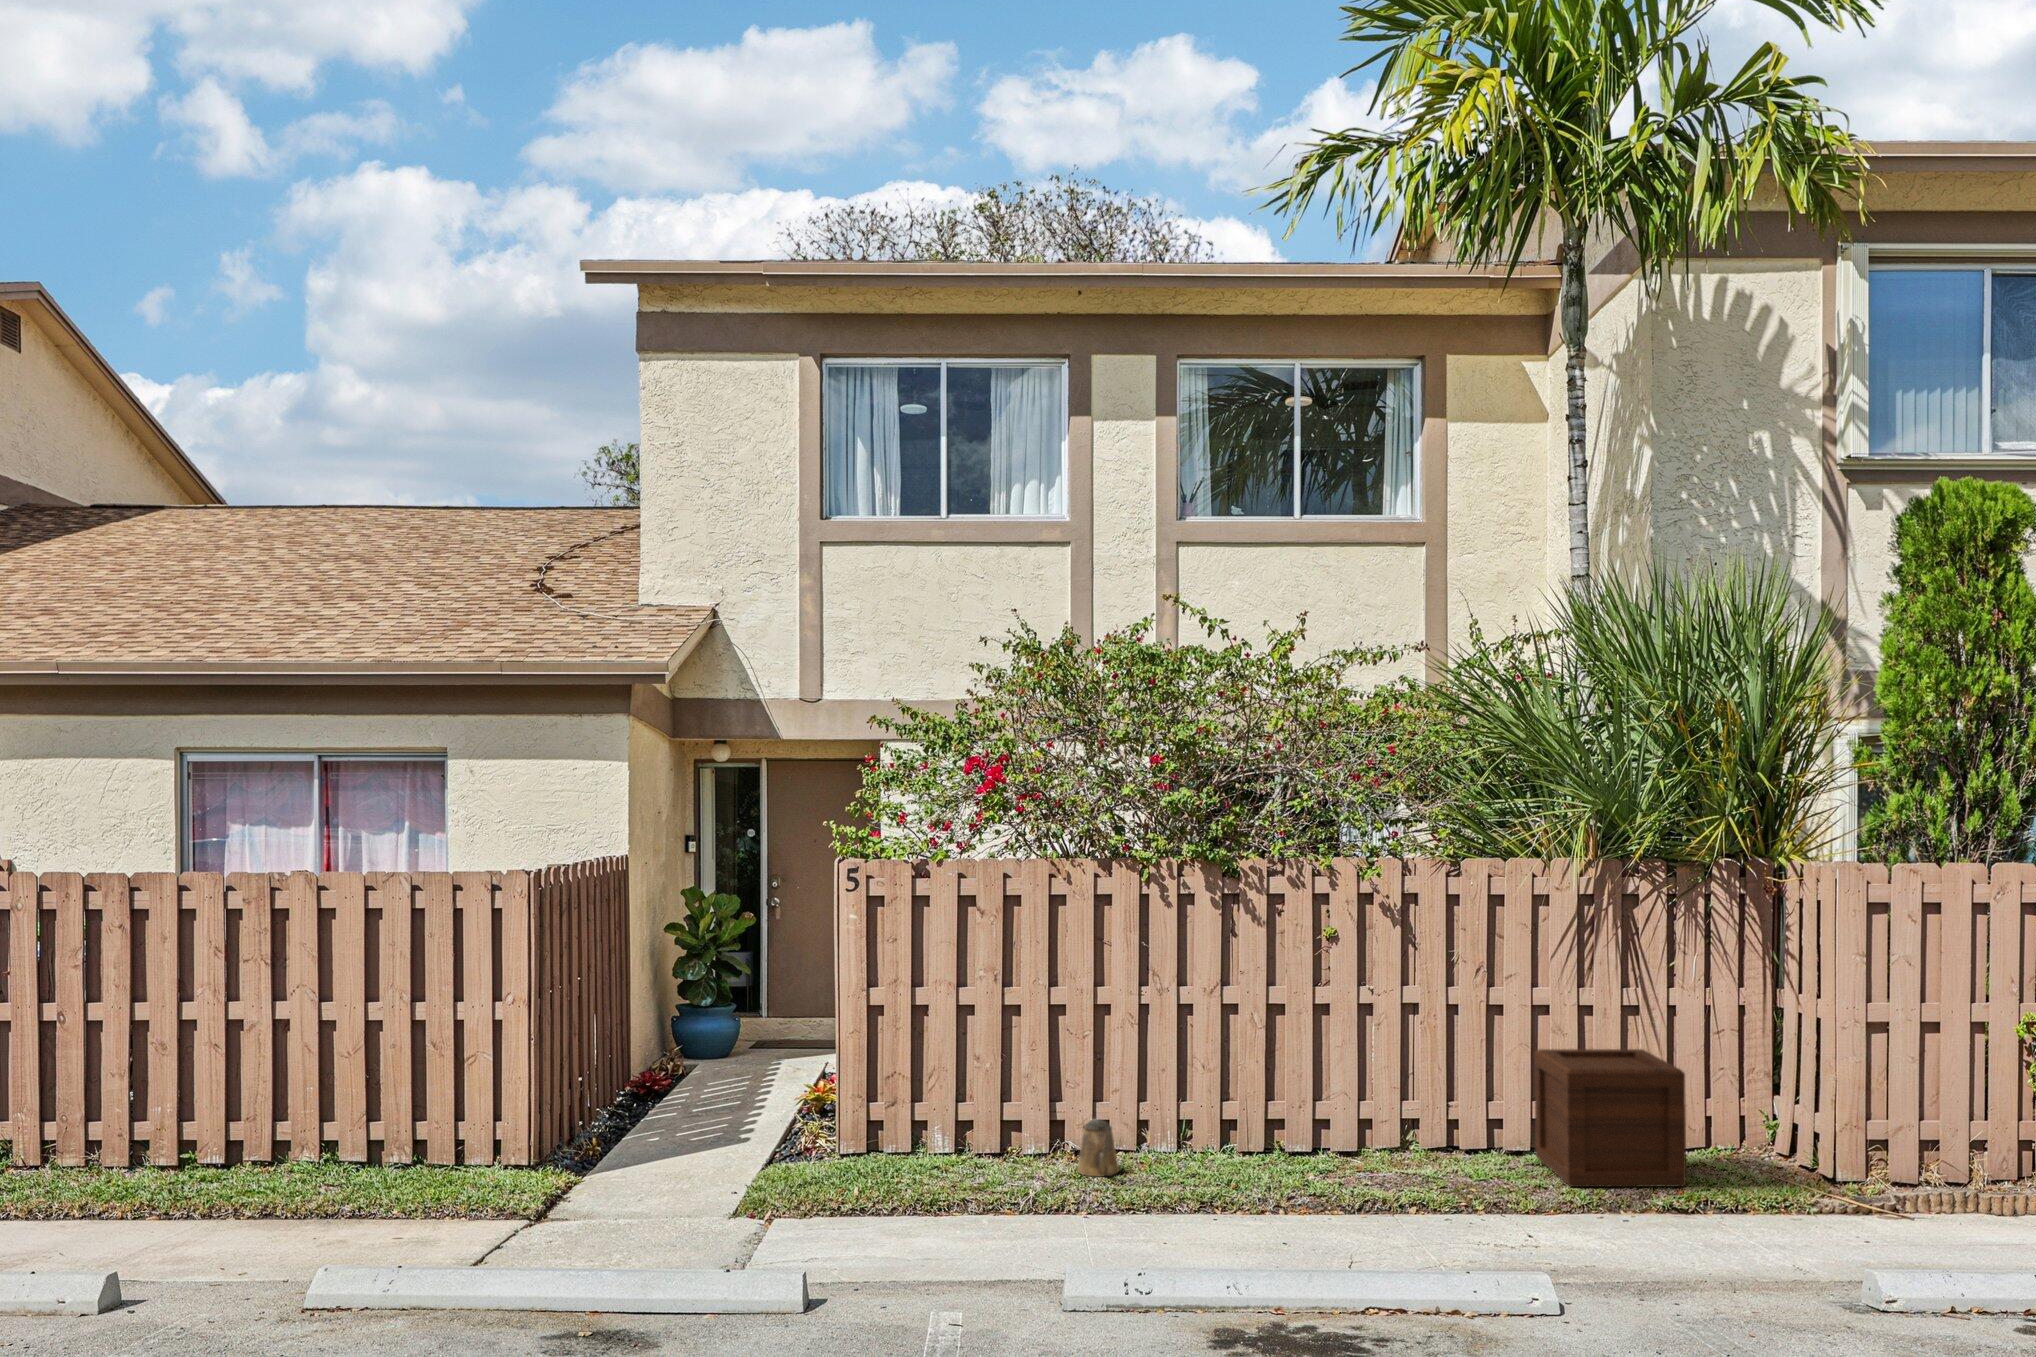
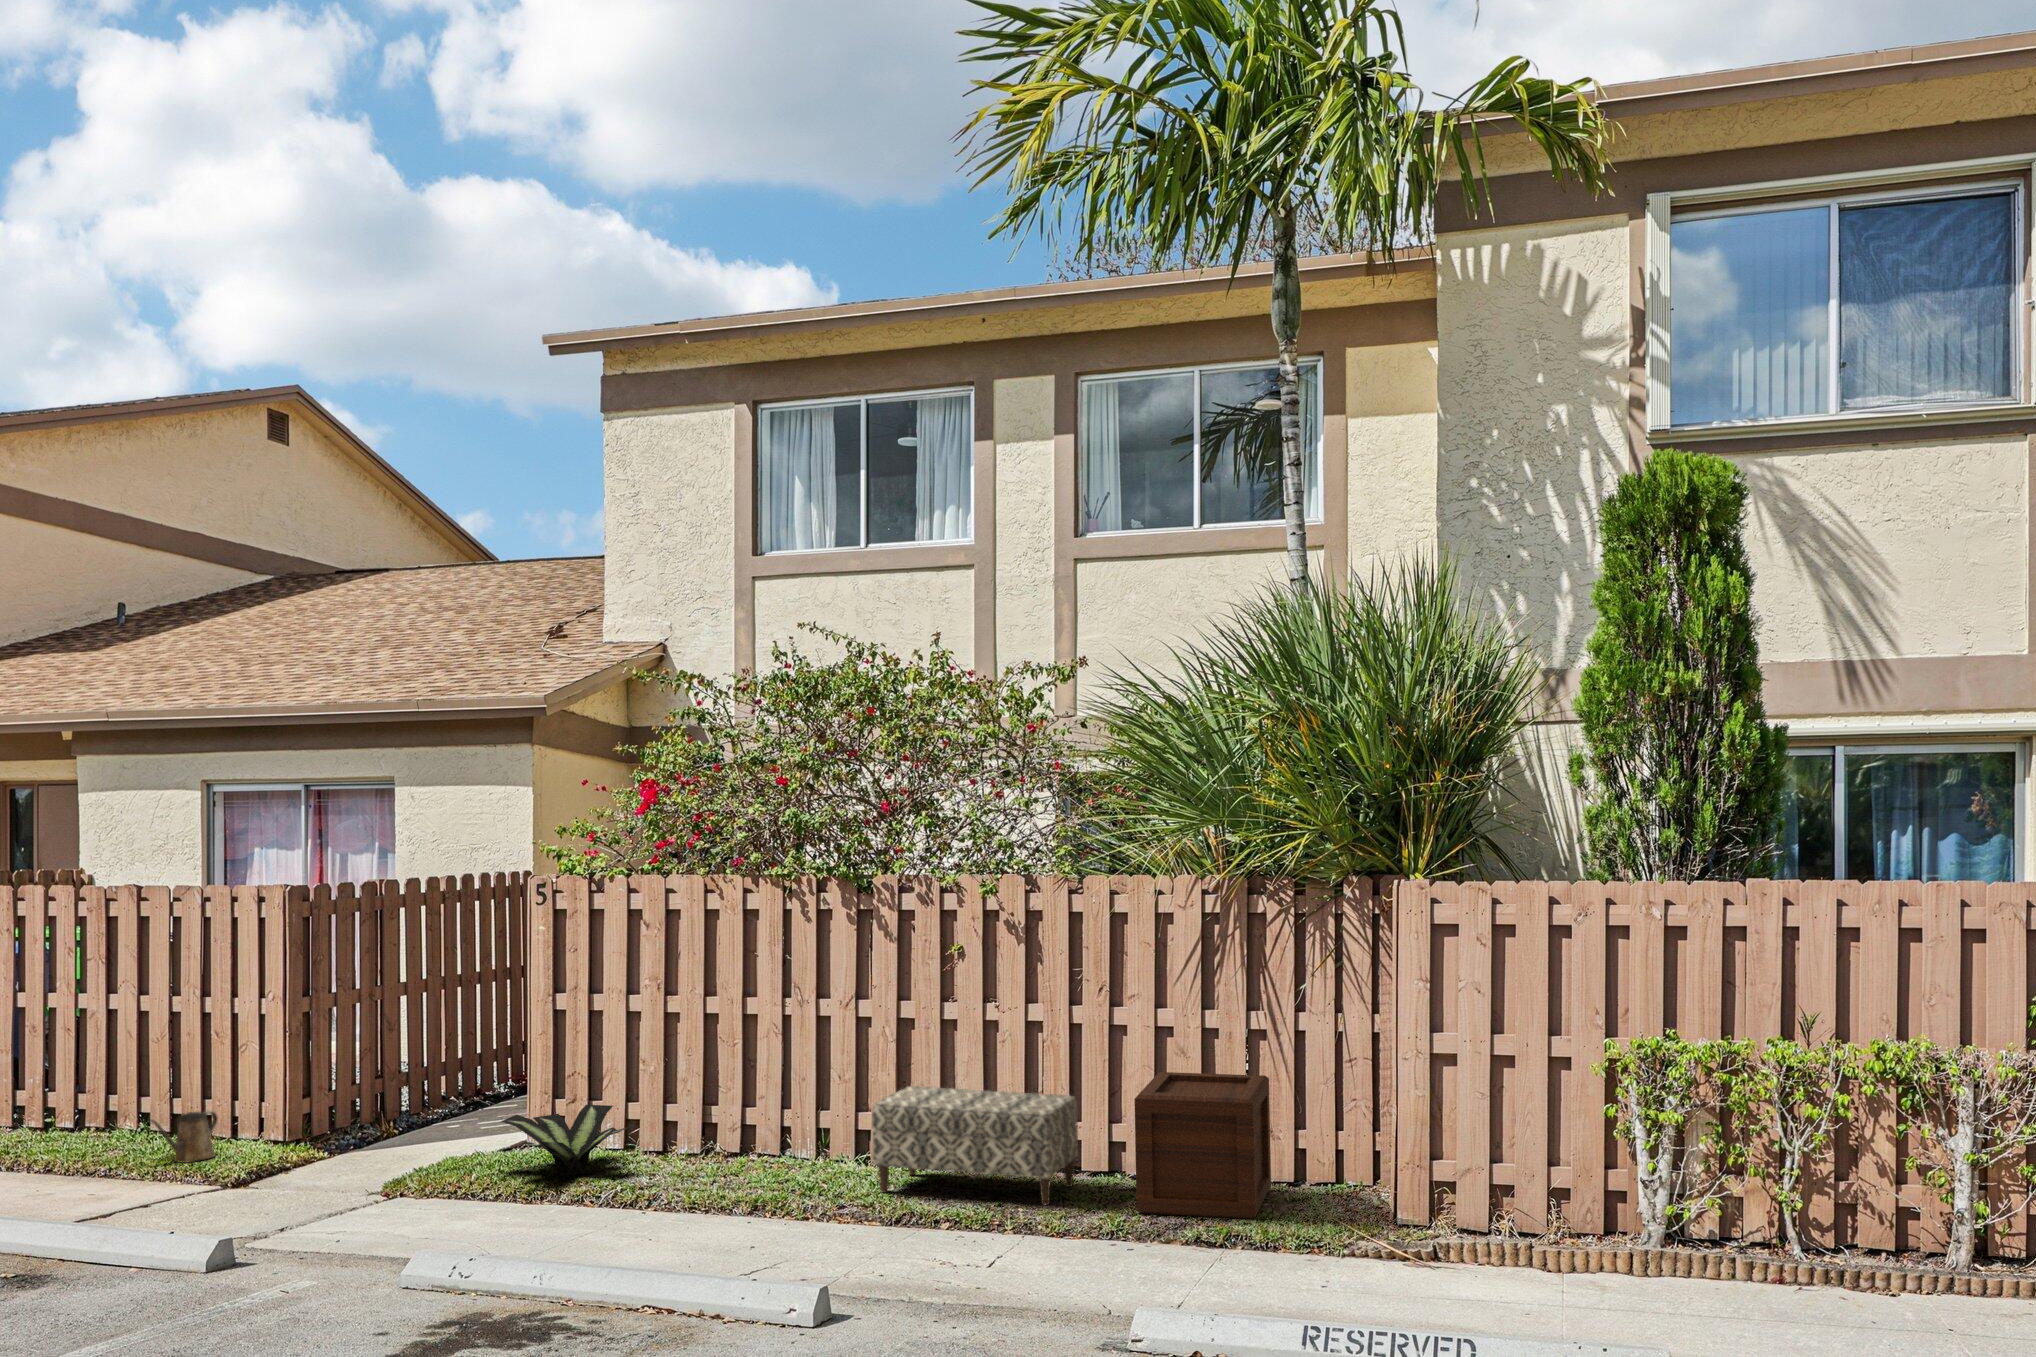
bench: none [1275,1073,1475,1185] -> present [872,1086,1078,1205]
potted plant: none [854,1107,990,1184] -> present [501,1105,628,1177]
watering can: present [1077,1119,1120,1176] -> present [150,1111,218,1163]

